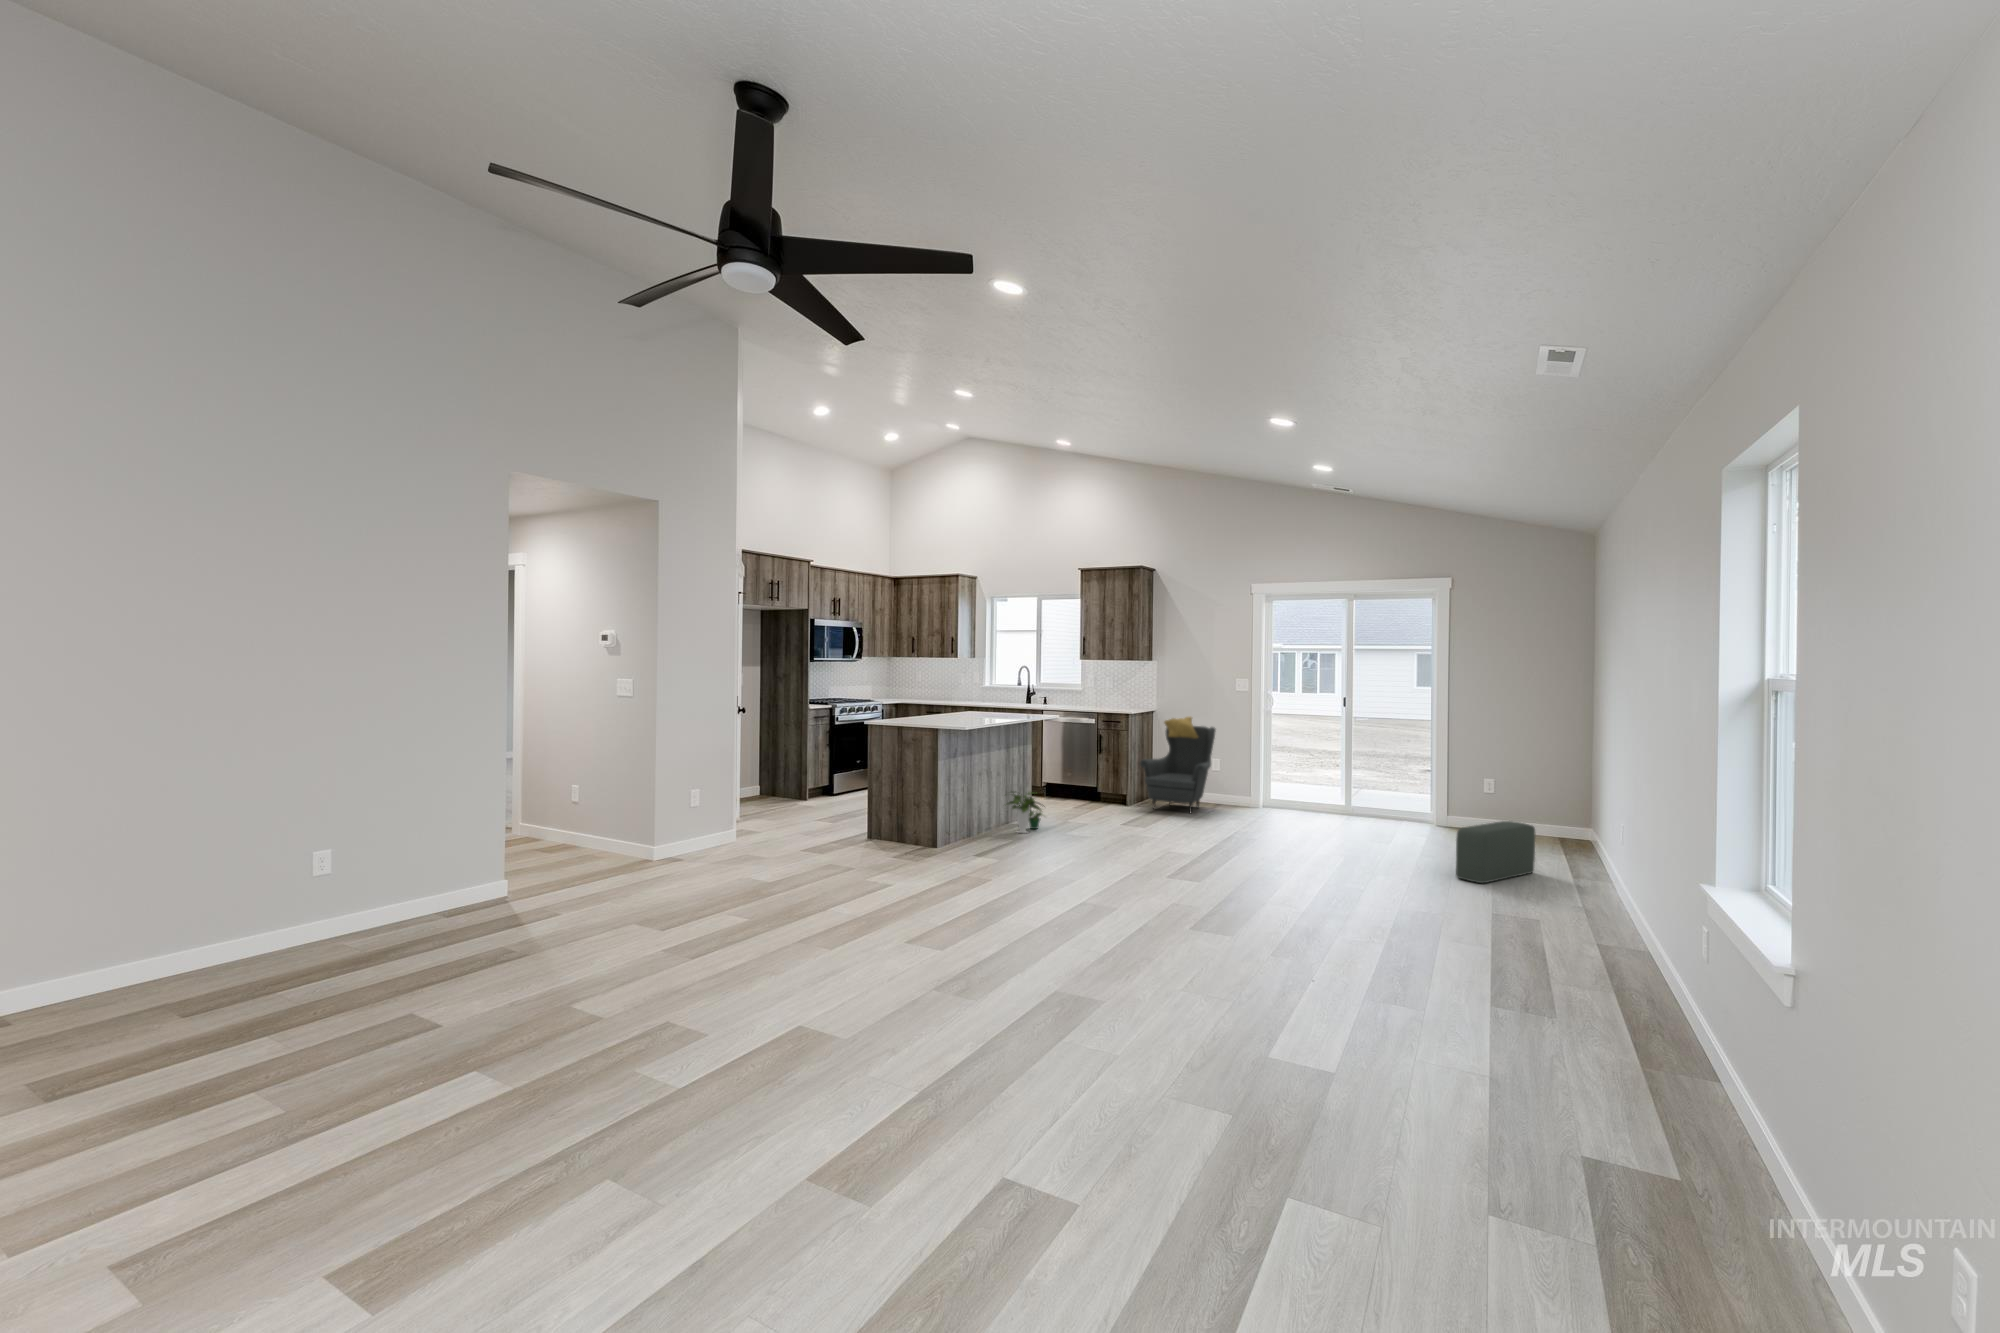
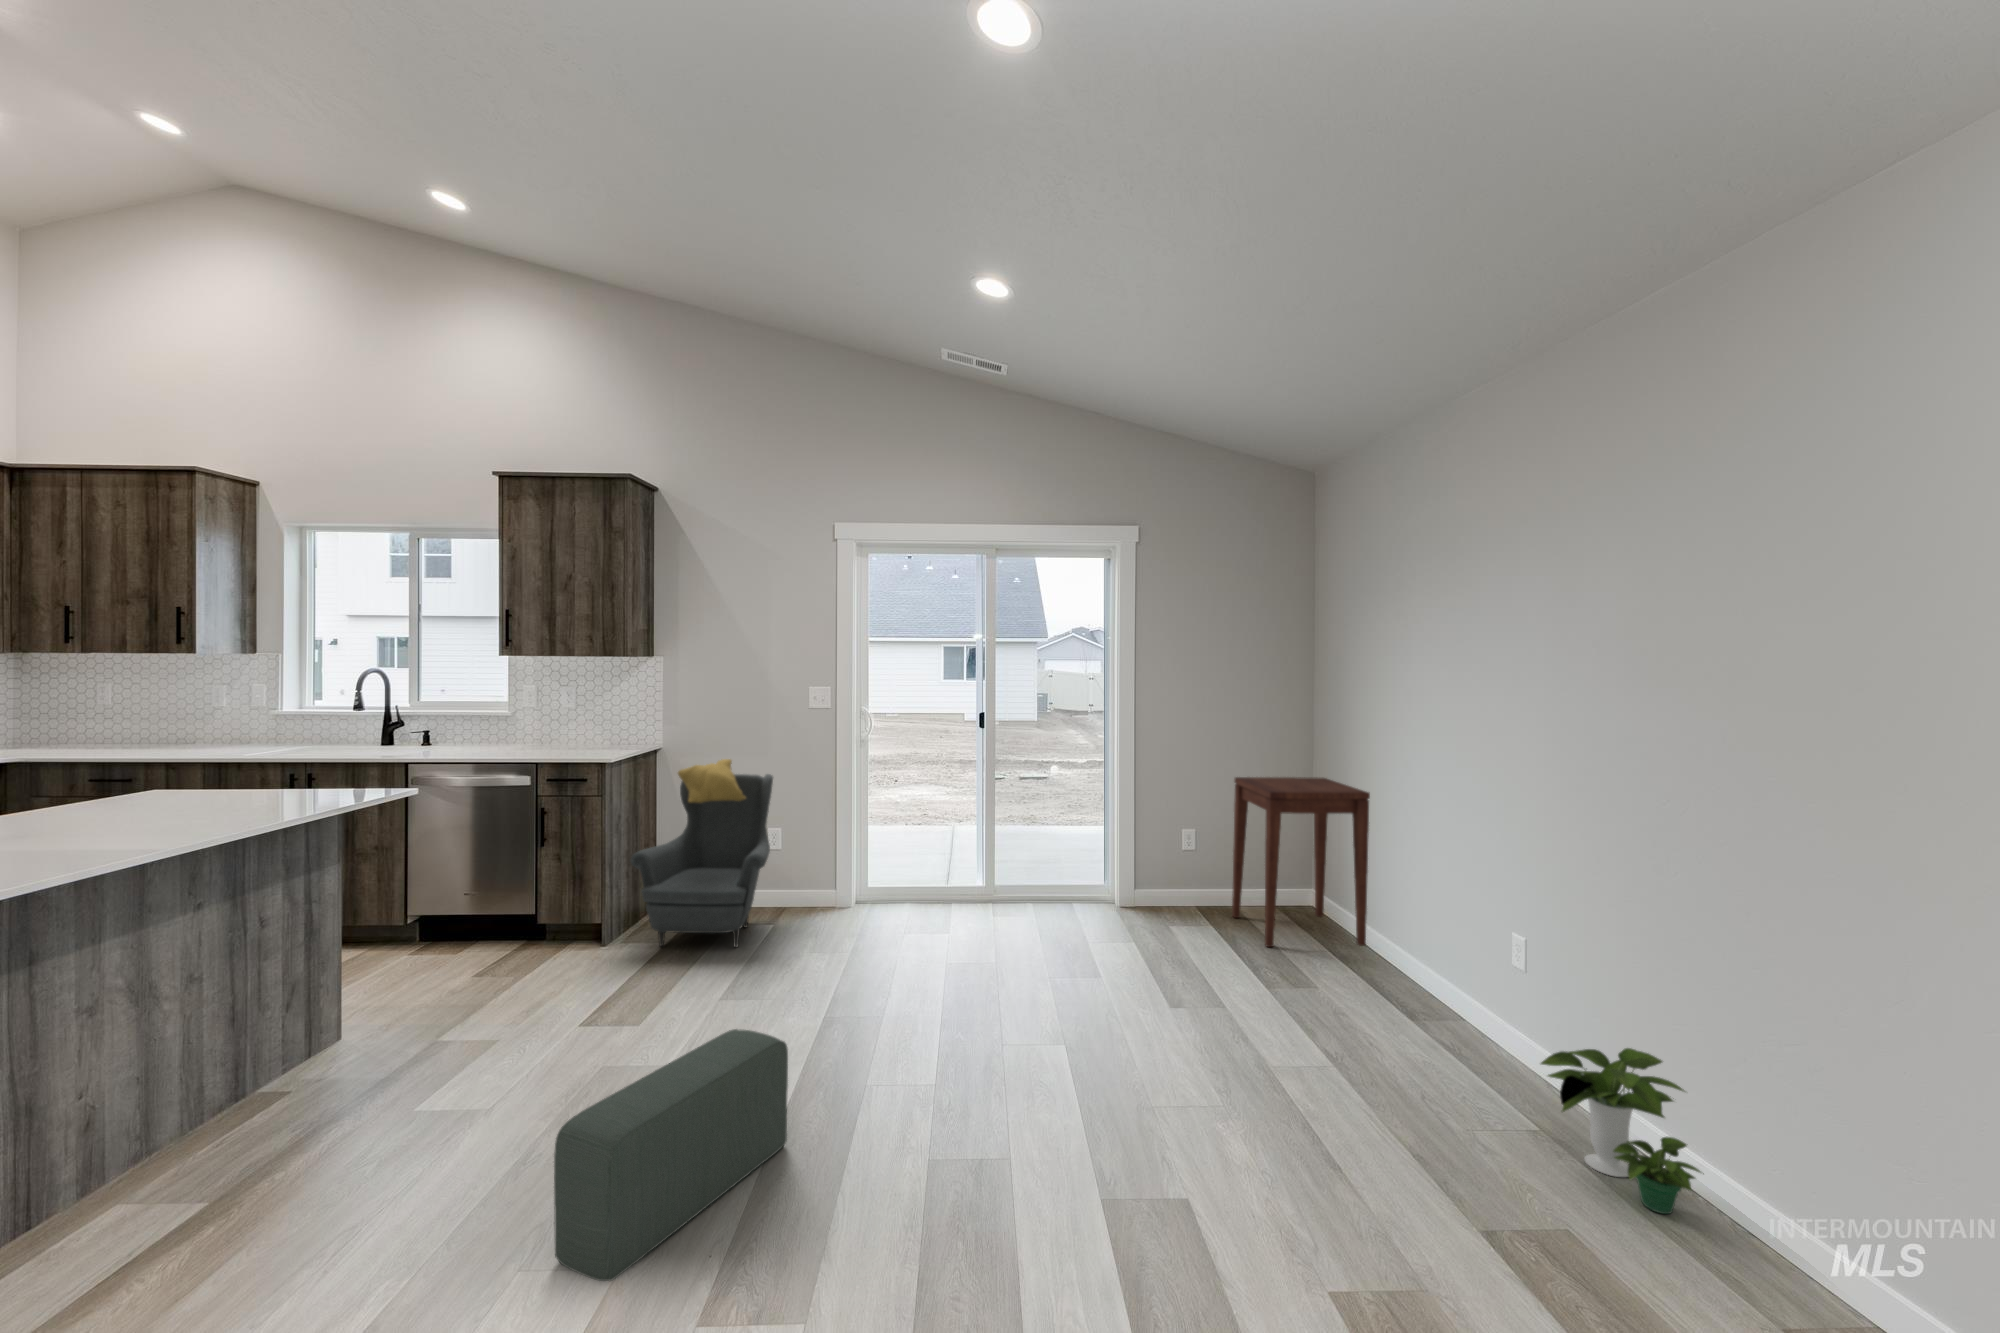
side table: none [1513,743,1597,855] -> present [1232,777,1370,947]
potted plant: present [1007,792,1042,833] -> present [1541,1048,1704,1214]
pouf: present [1456,821,1535,883] -> present [554,1029,788,1281]

